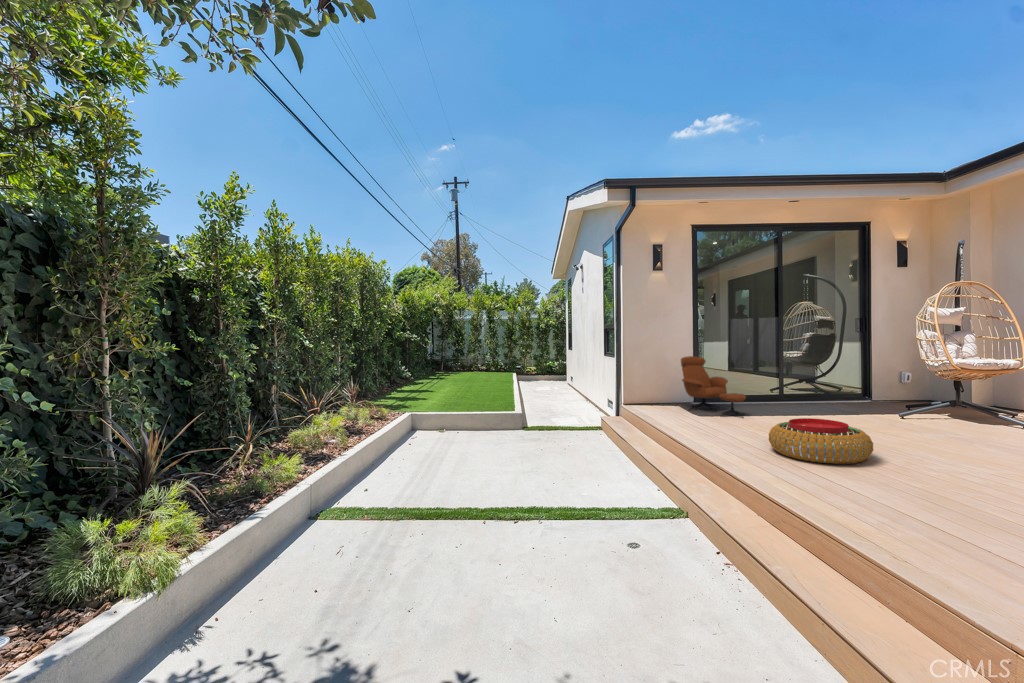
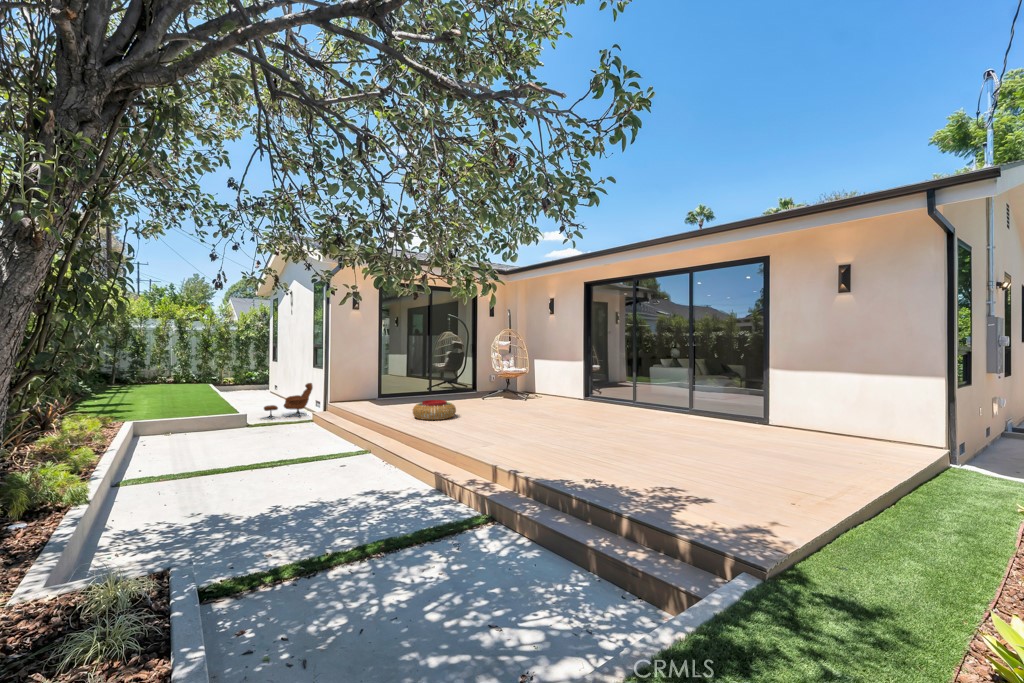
lounge chair: present [681,356,746,417] -> present [264,383,313,419]

